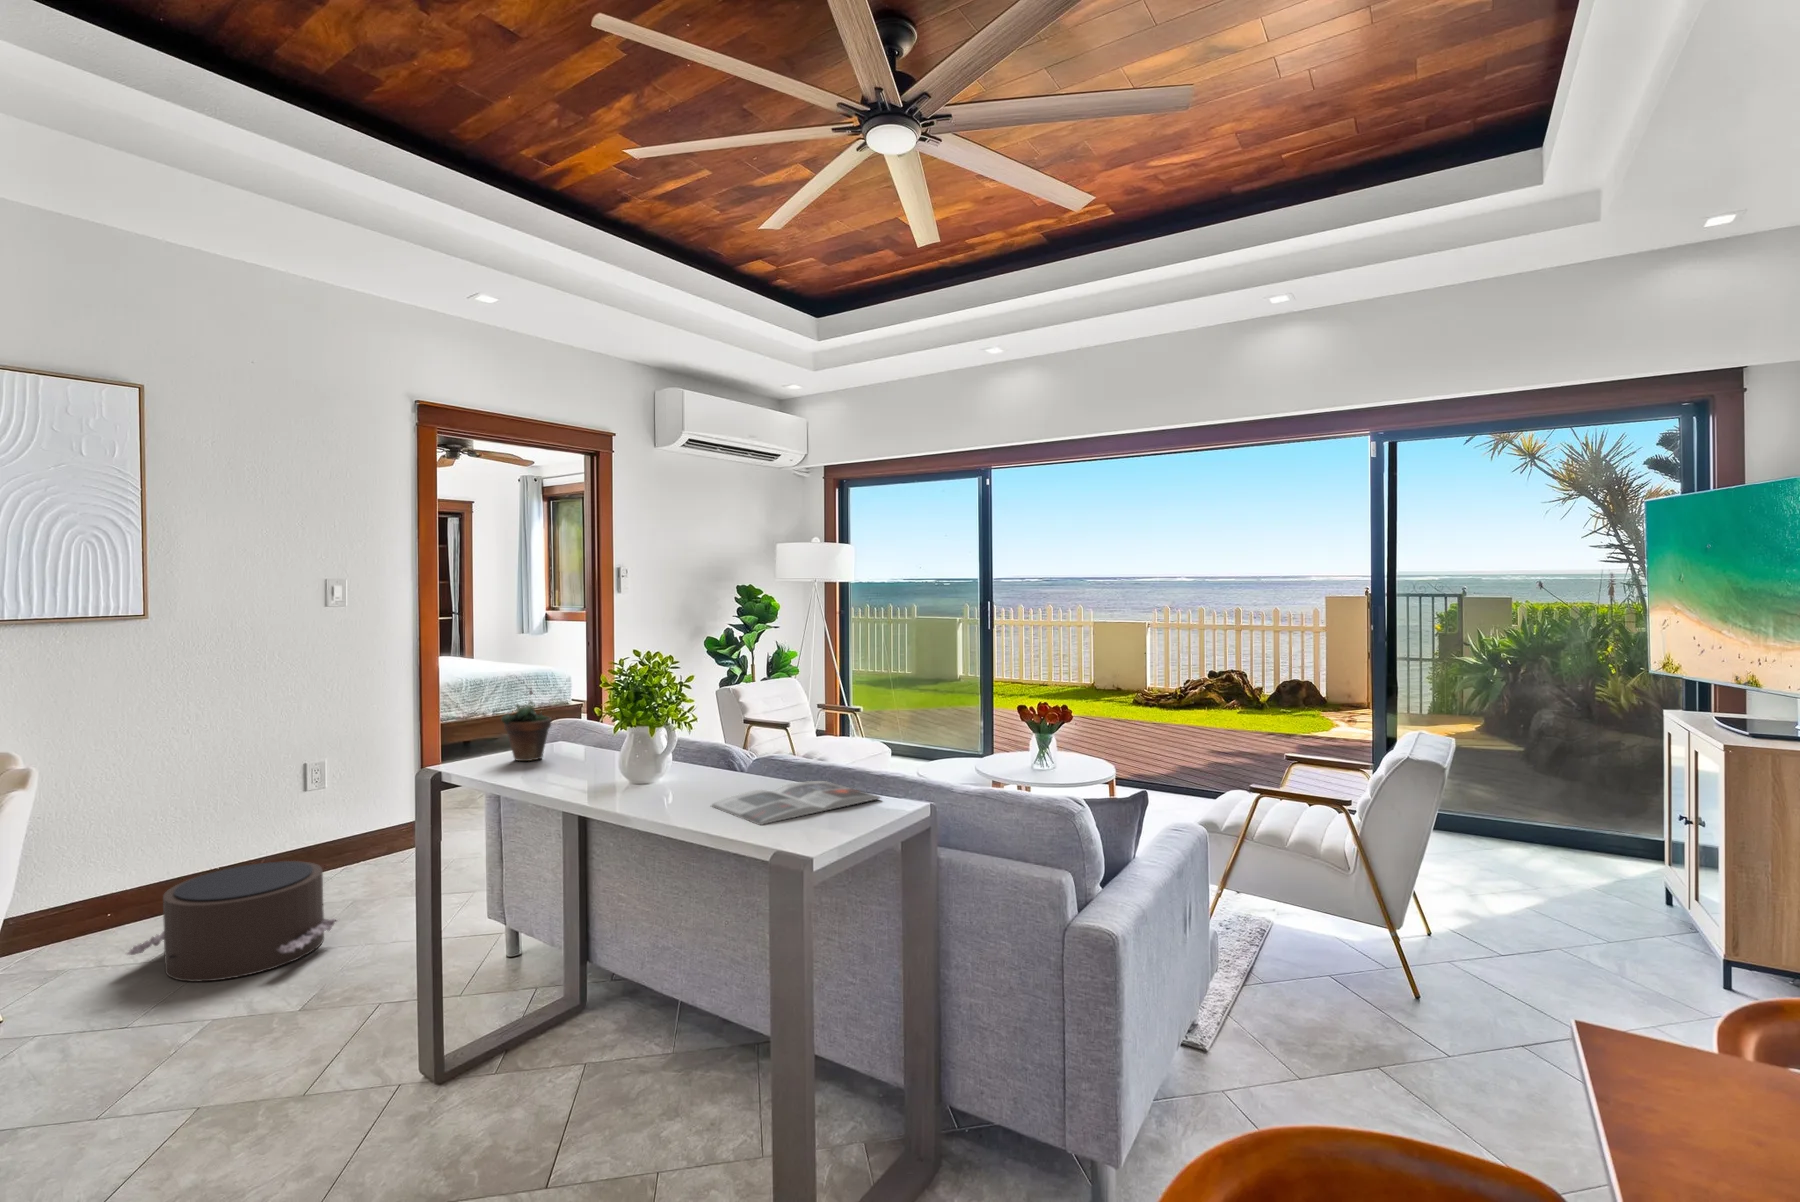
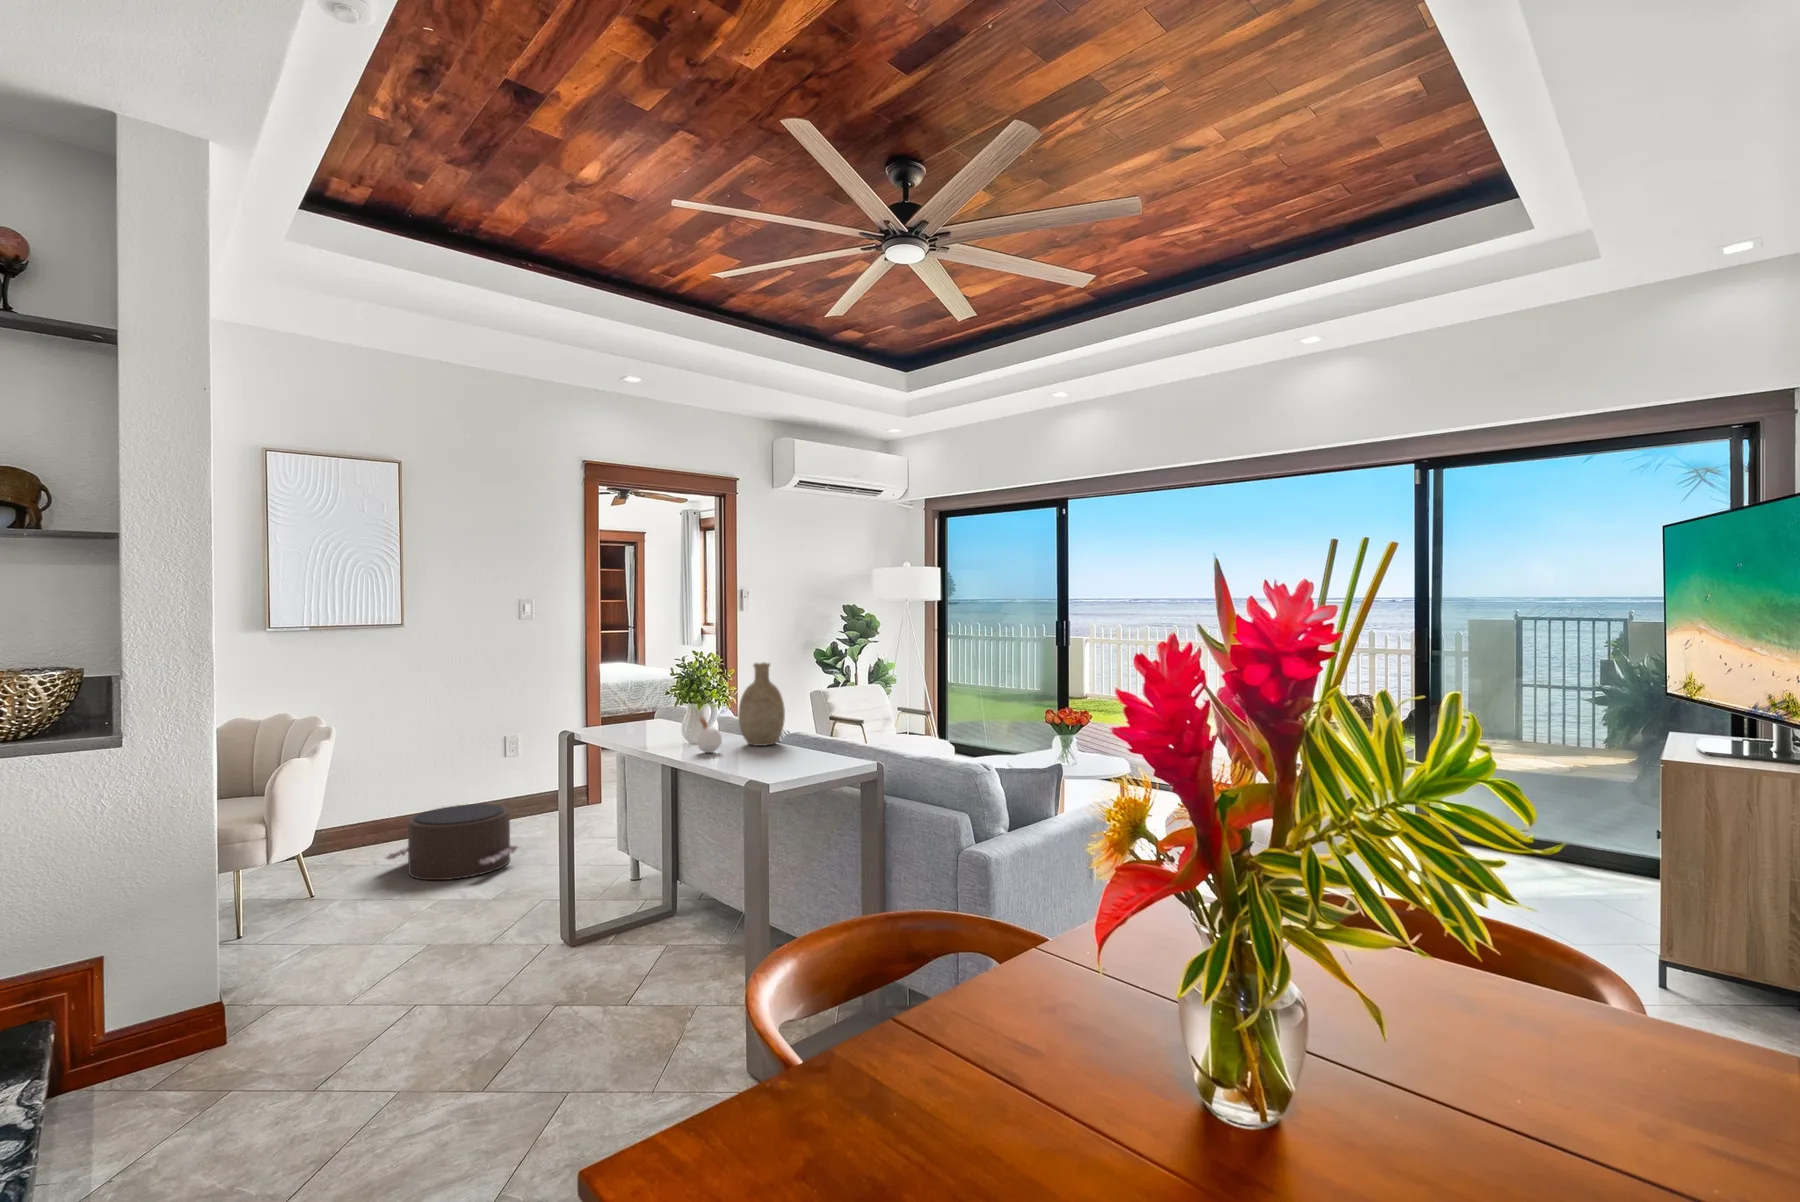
decorative vase: none [689,665,753,781] -> present [738,663,785,746]
succulent plant: present [501,690,552,761] -> none [620,677,655,730]
candle: none [638,735,675,798] -> present [696,717,722,753]
magazine: present [712,781,880,825] -> none [741,747,861,769]

